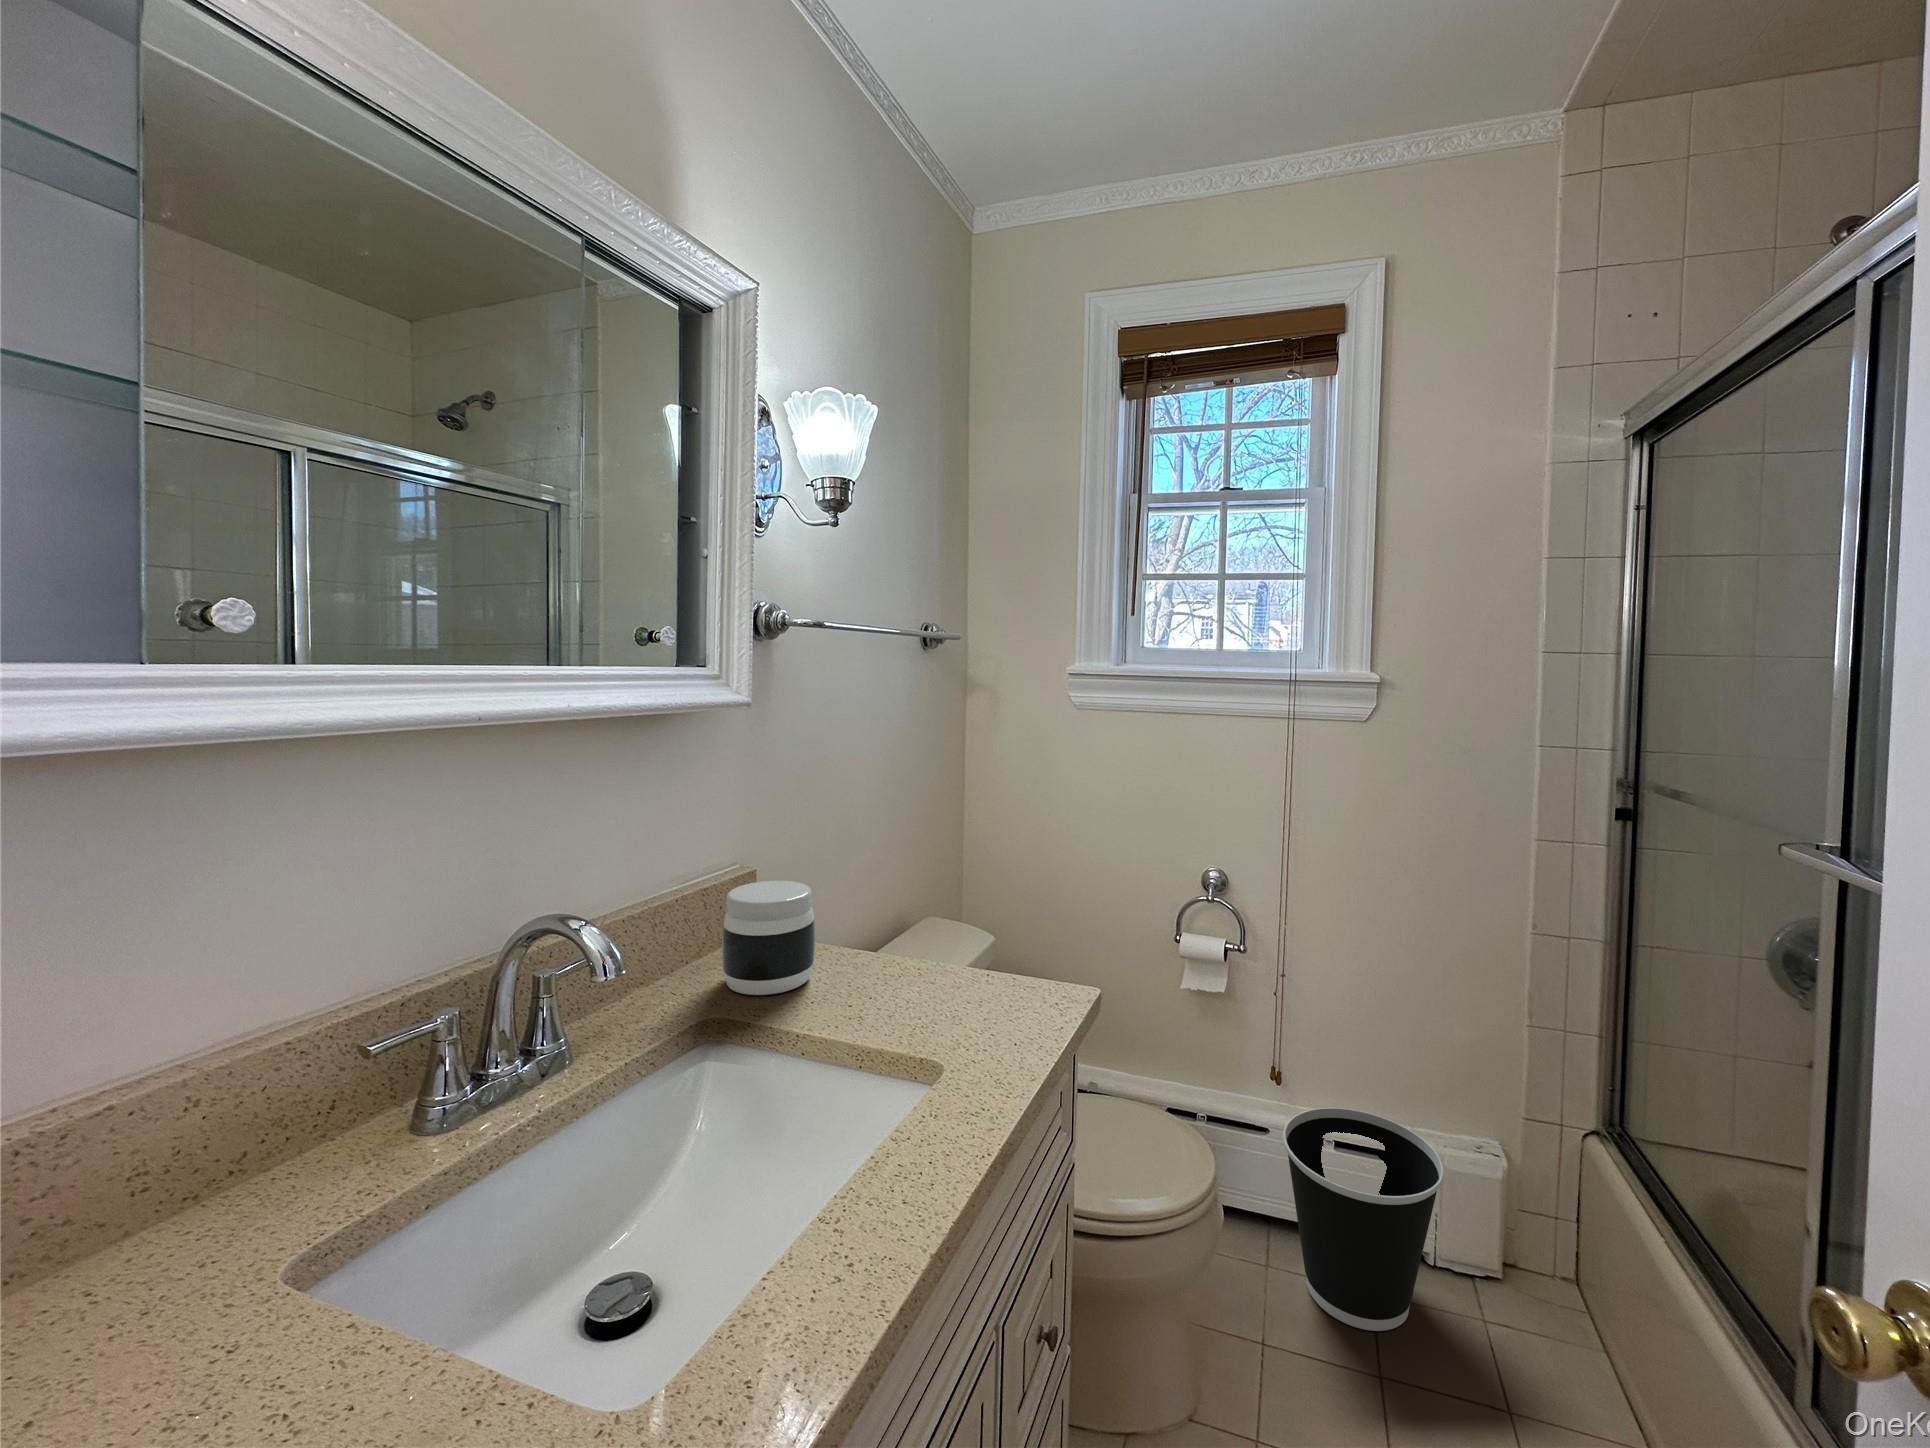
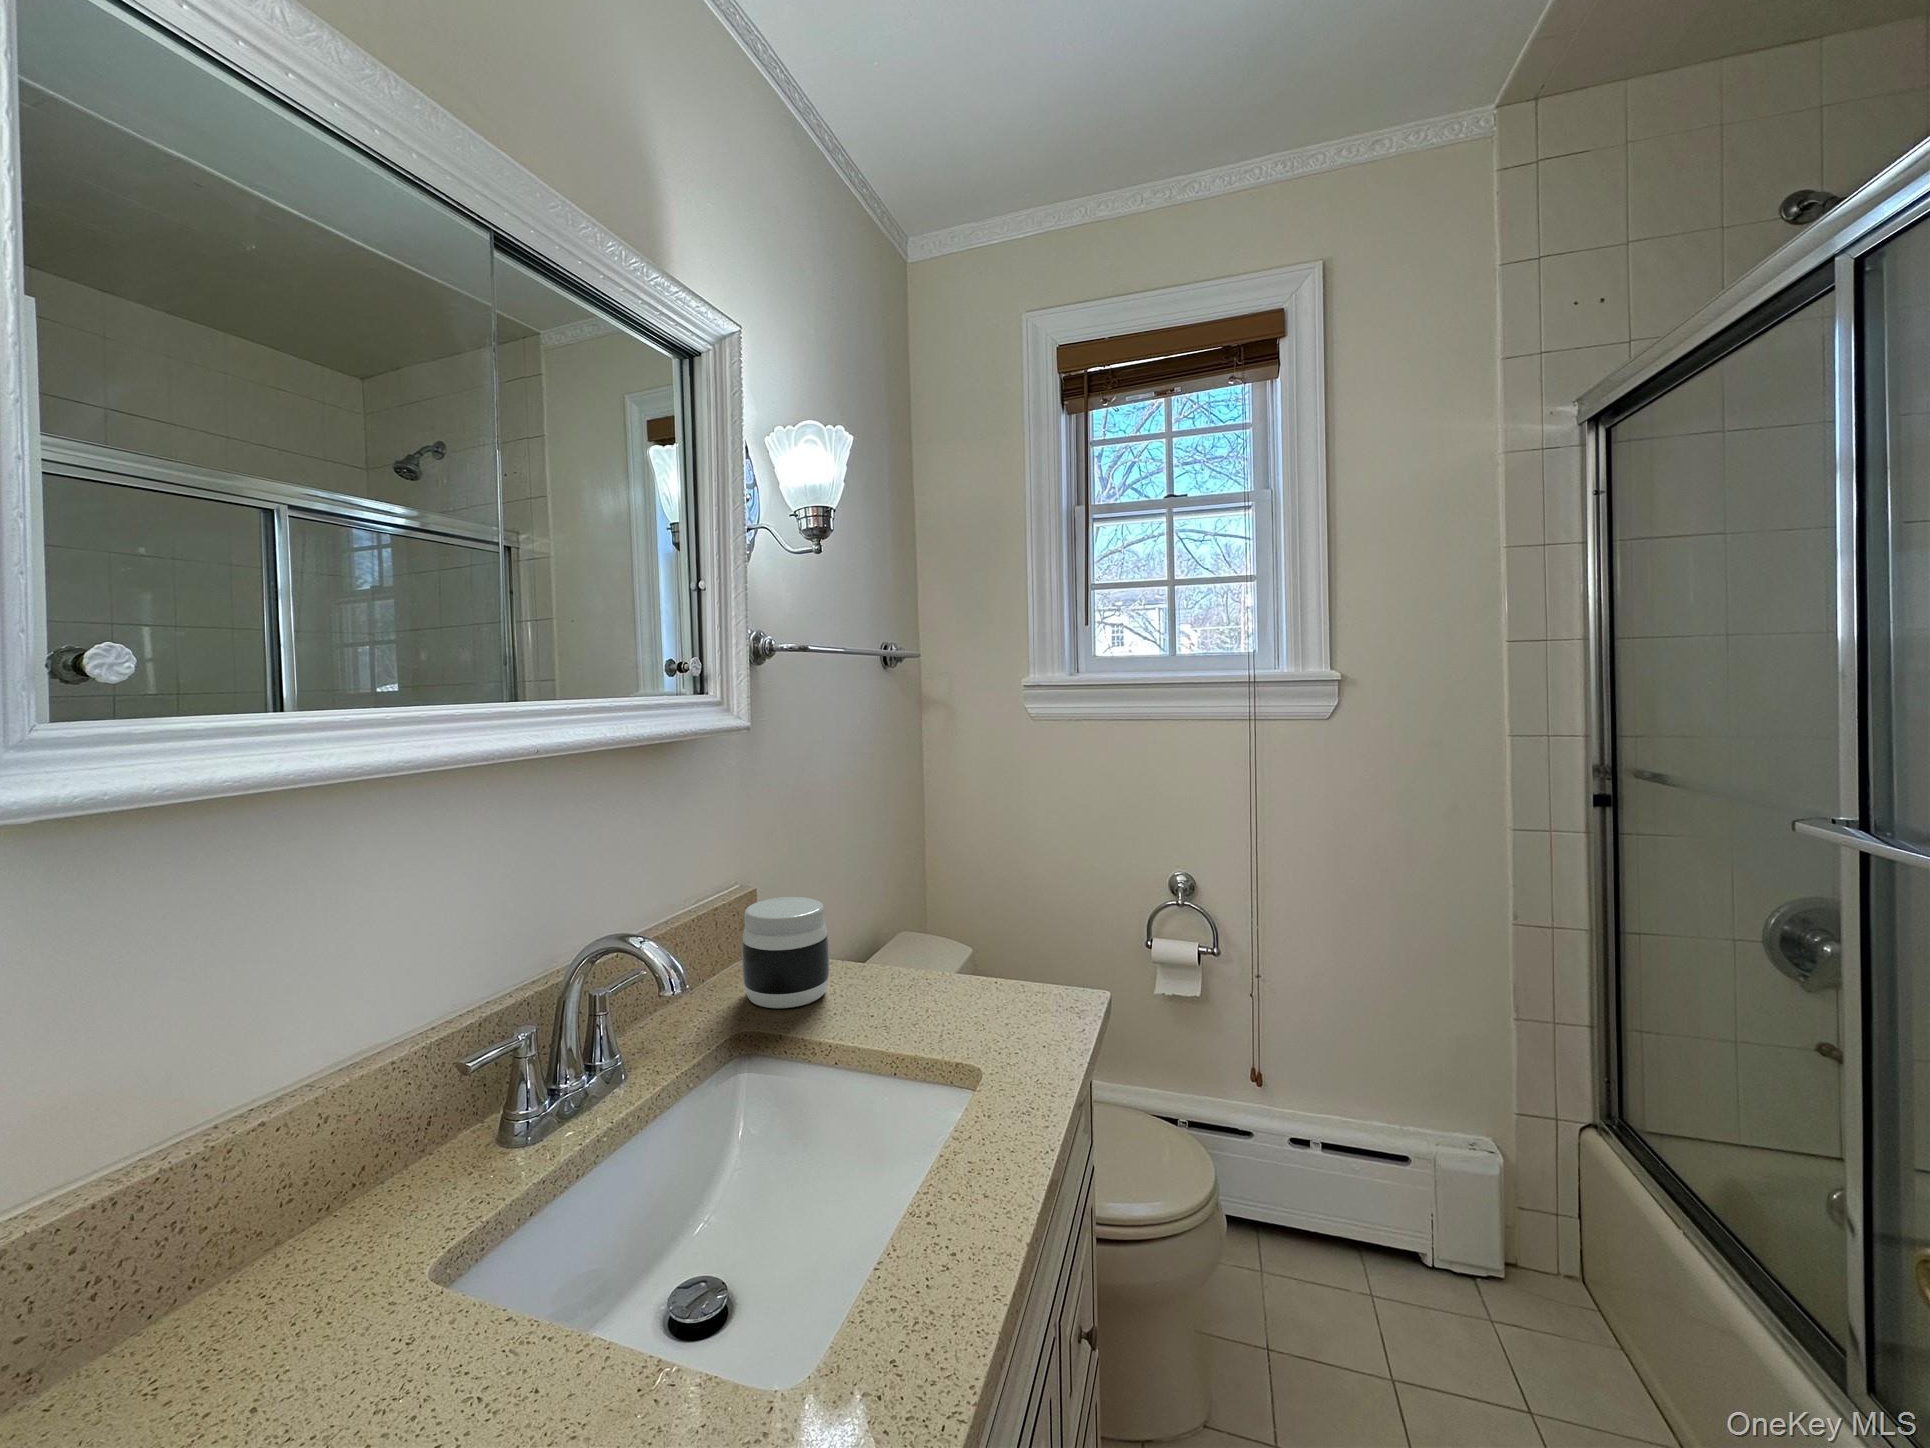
wastebasket: present [1283,1108,1444,1331] -> none [1272,1109,1442,1333]

